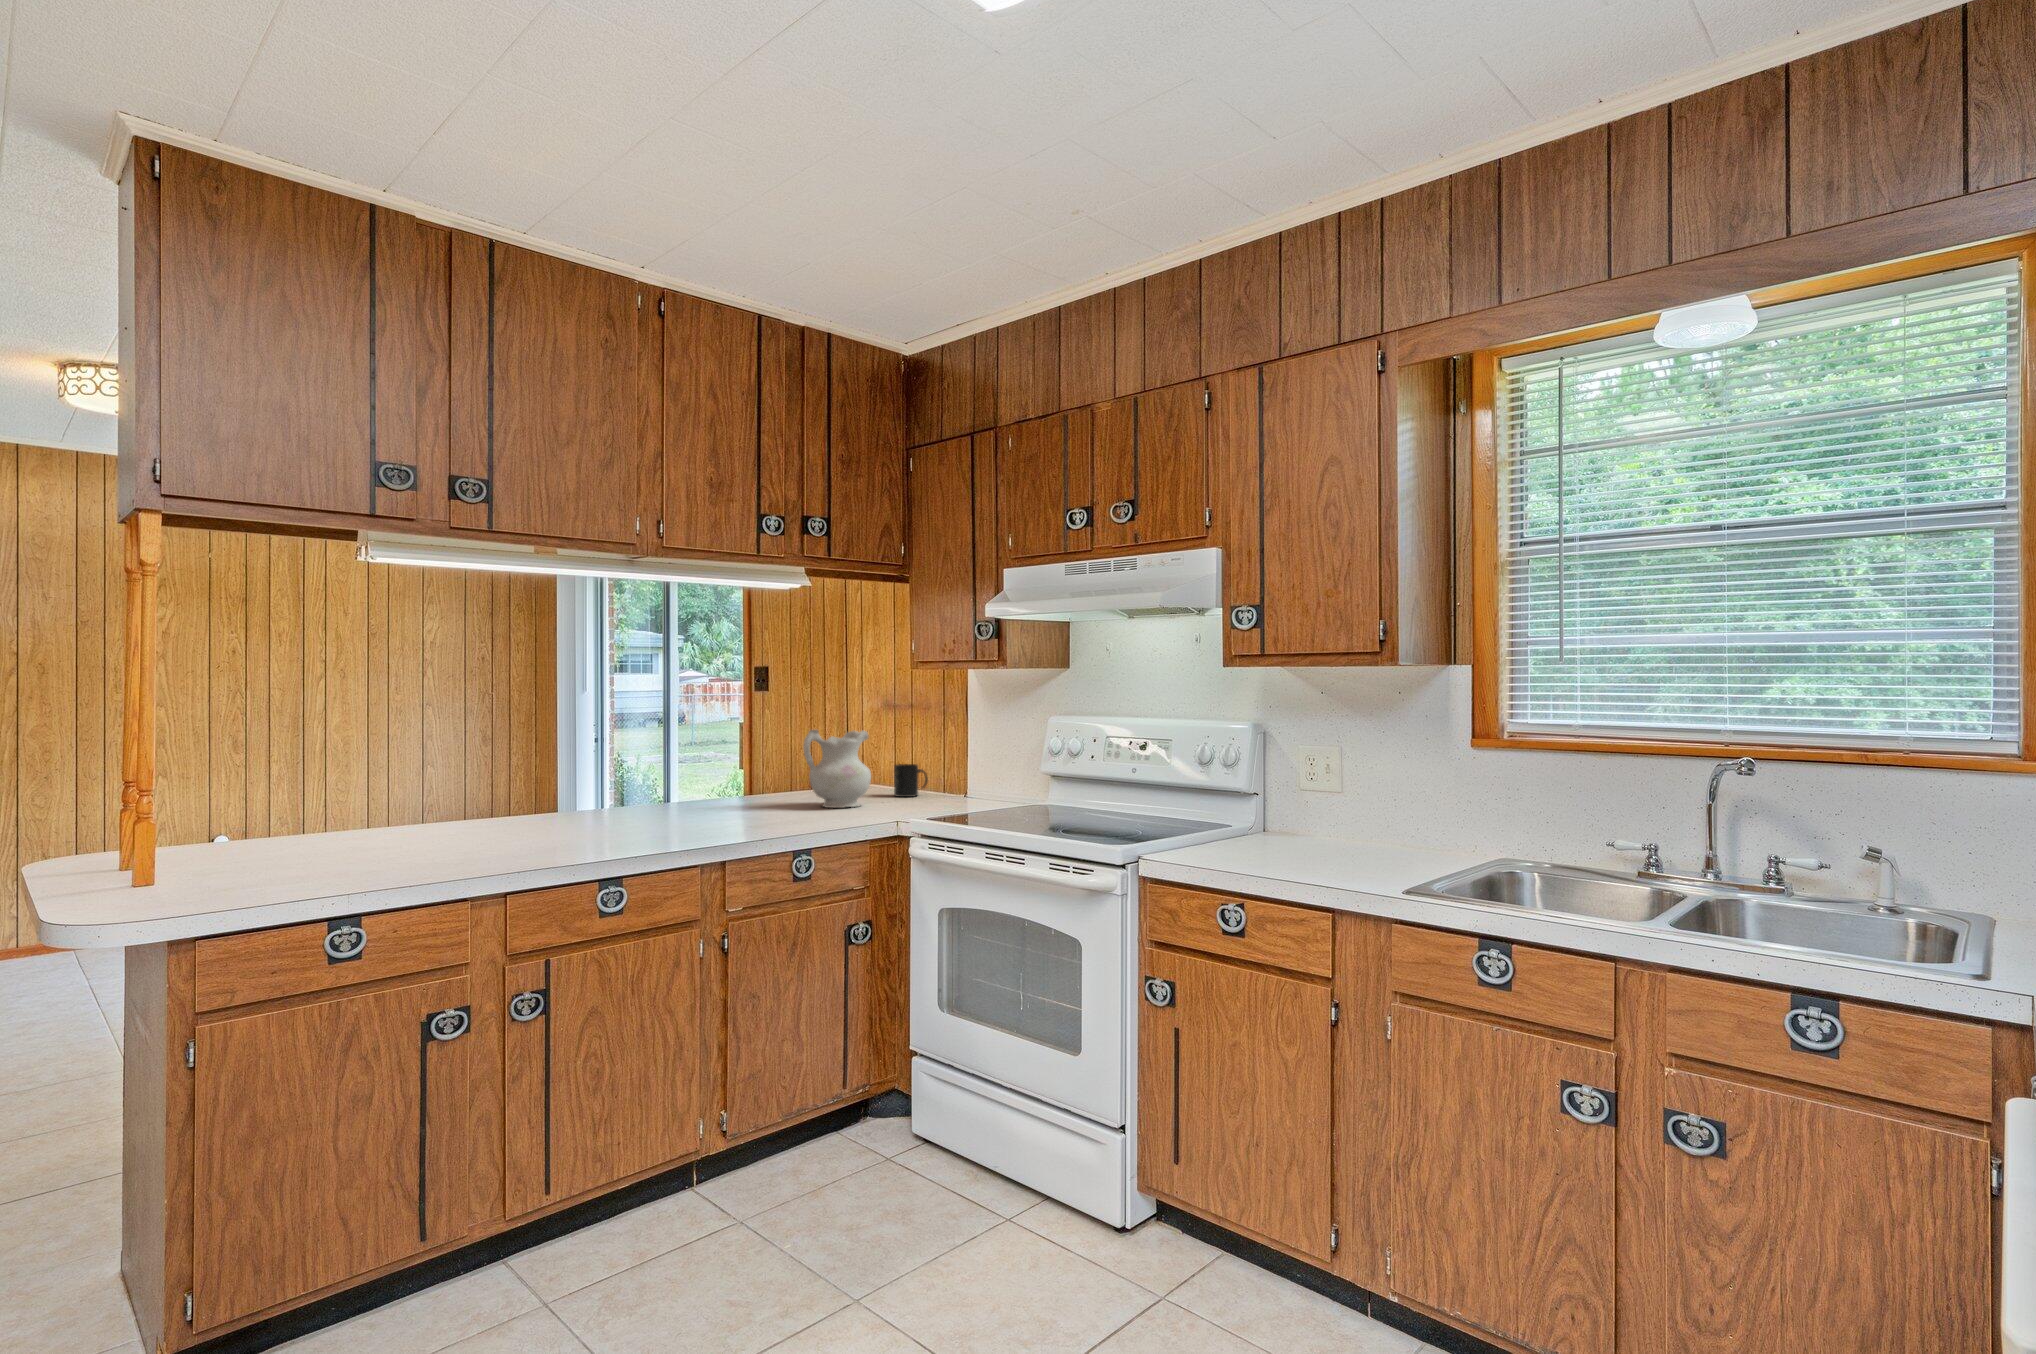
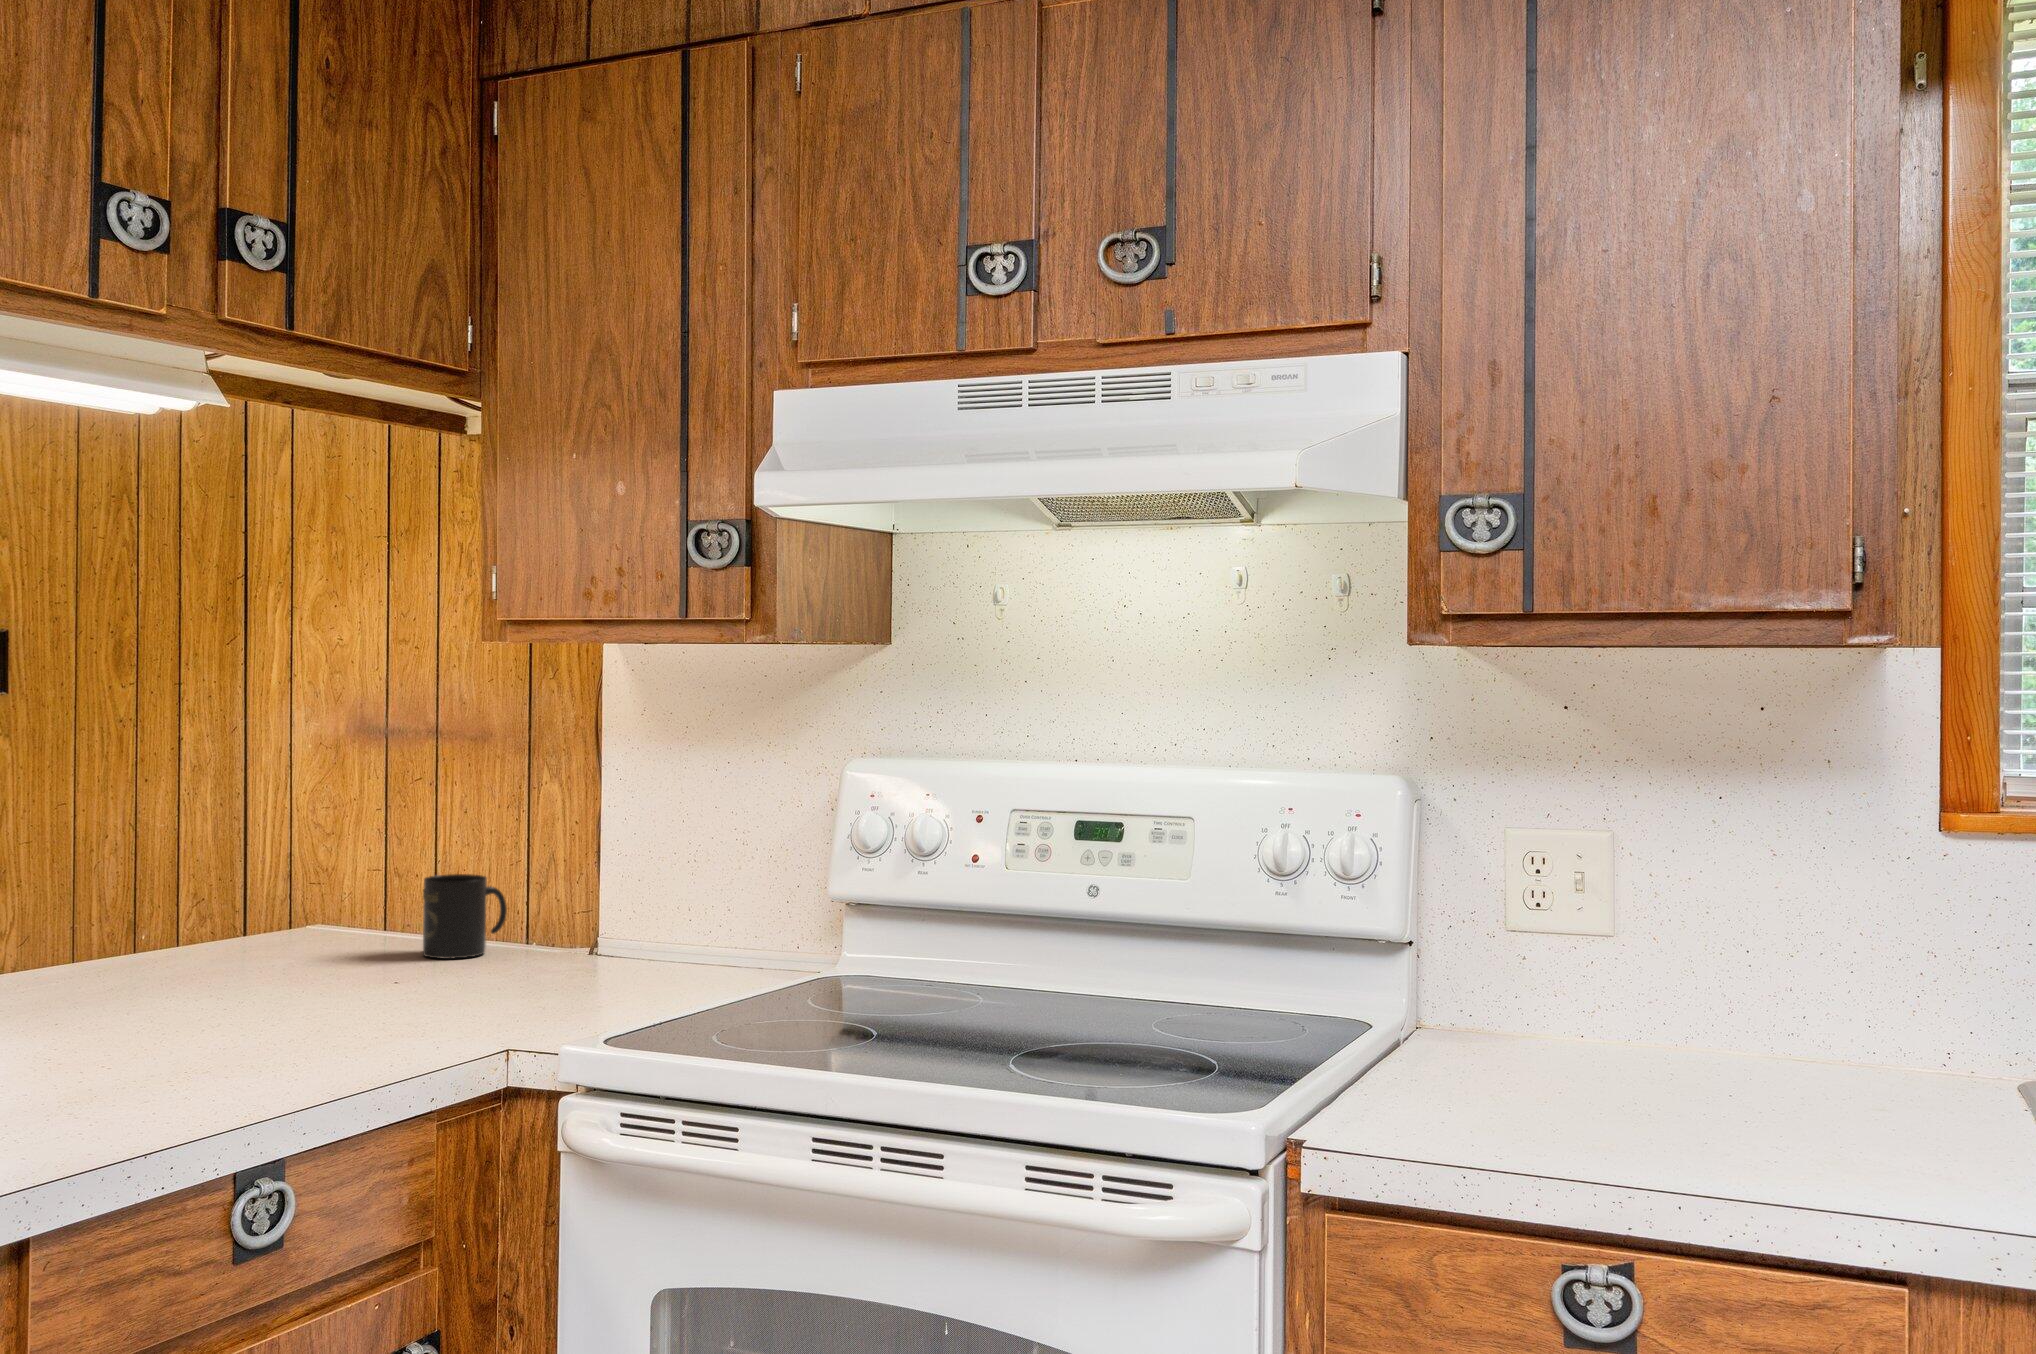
ceramic pitcher: present [803,730,871,808] -> none [204,796,392,1008]

